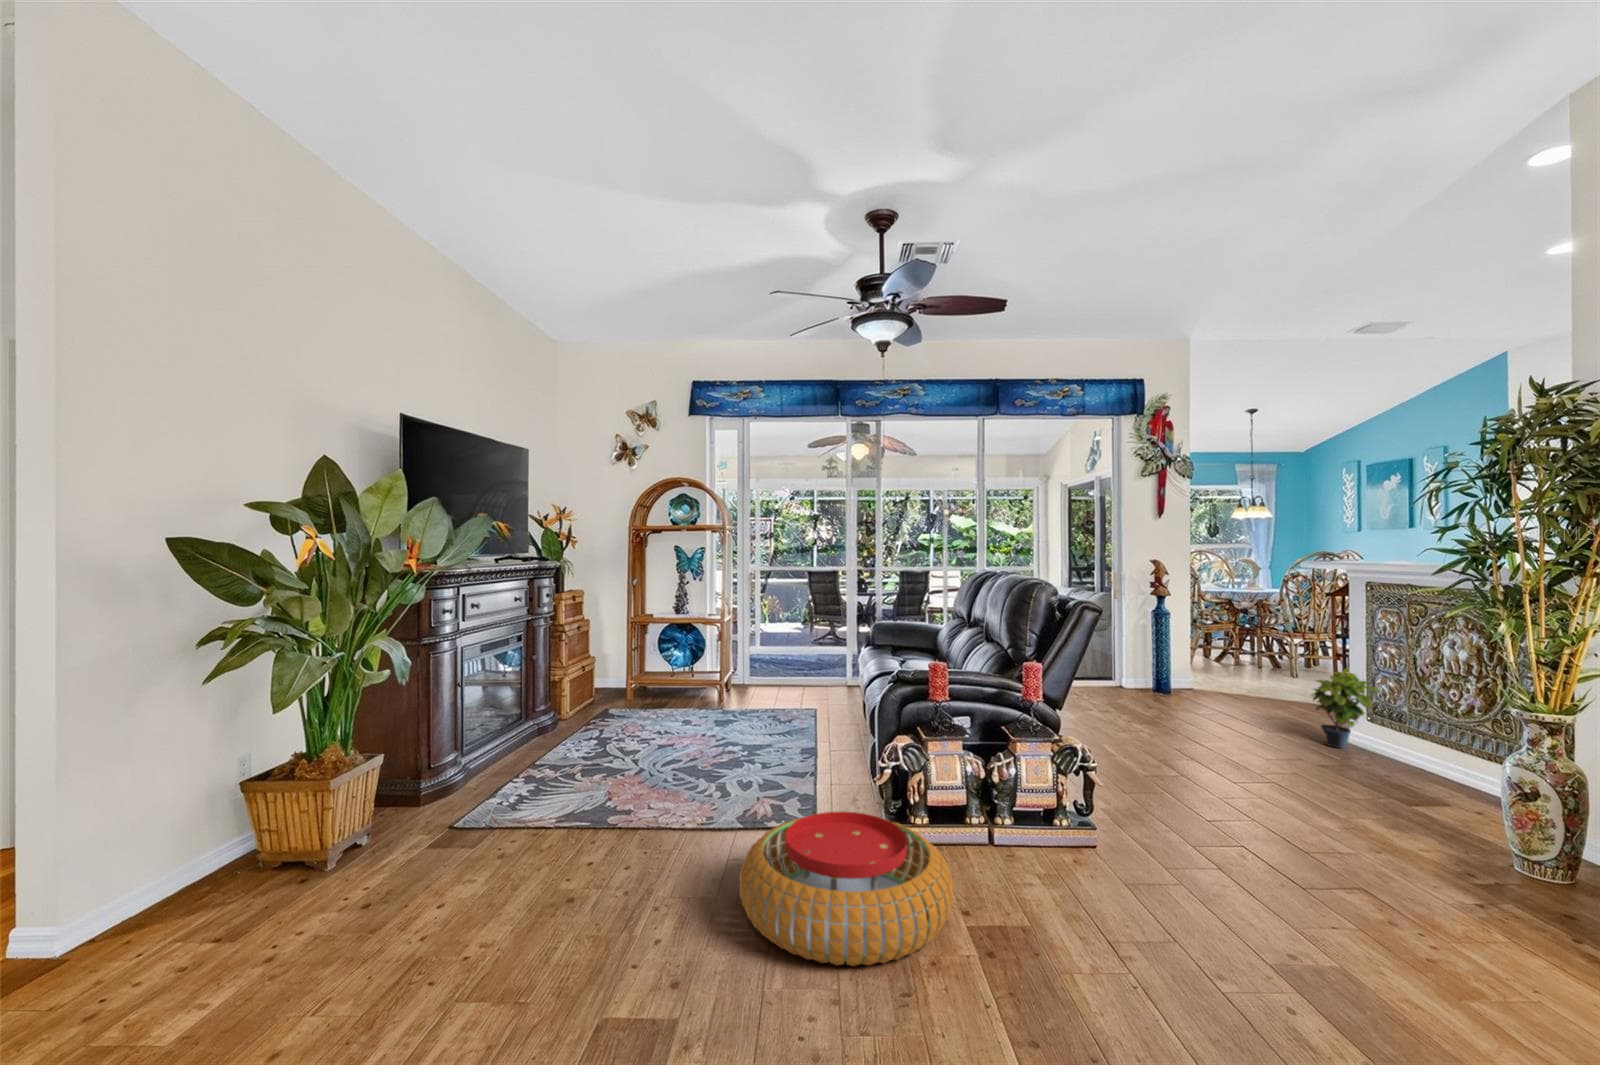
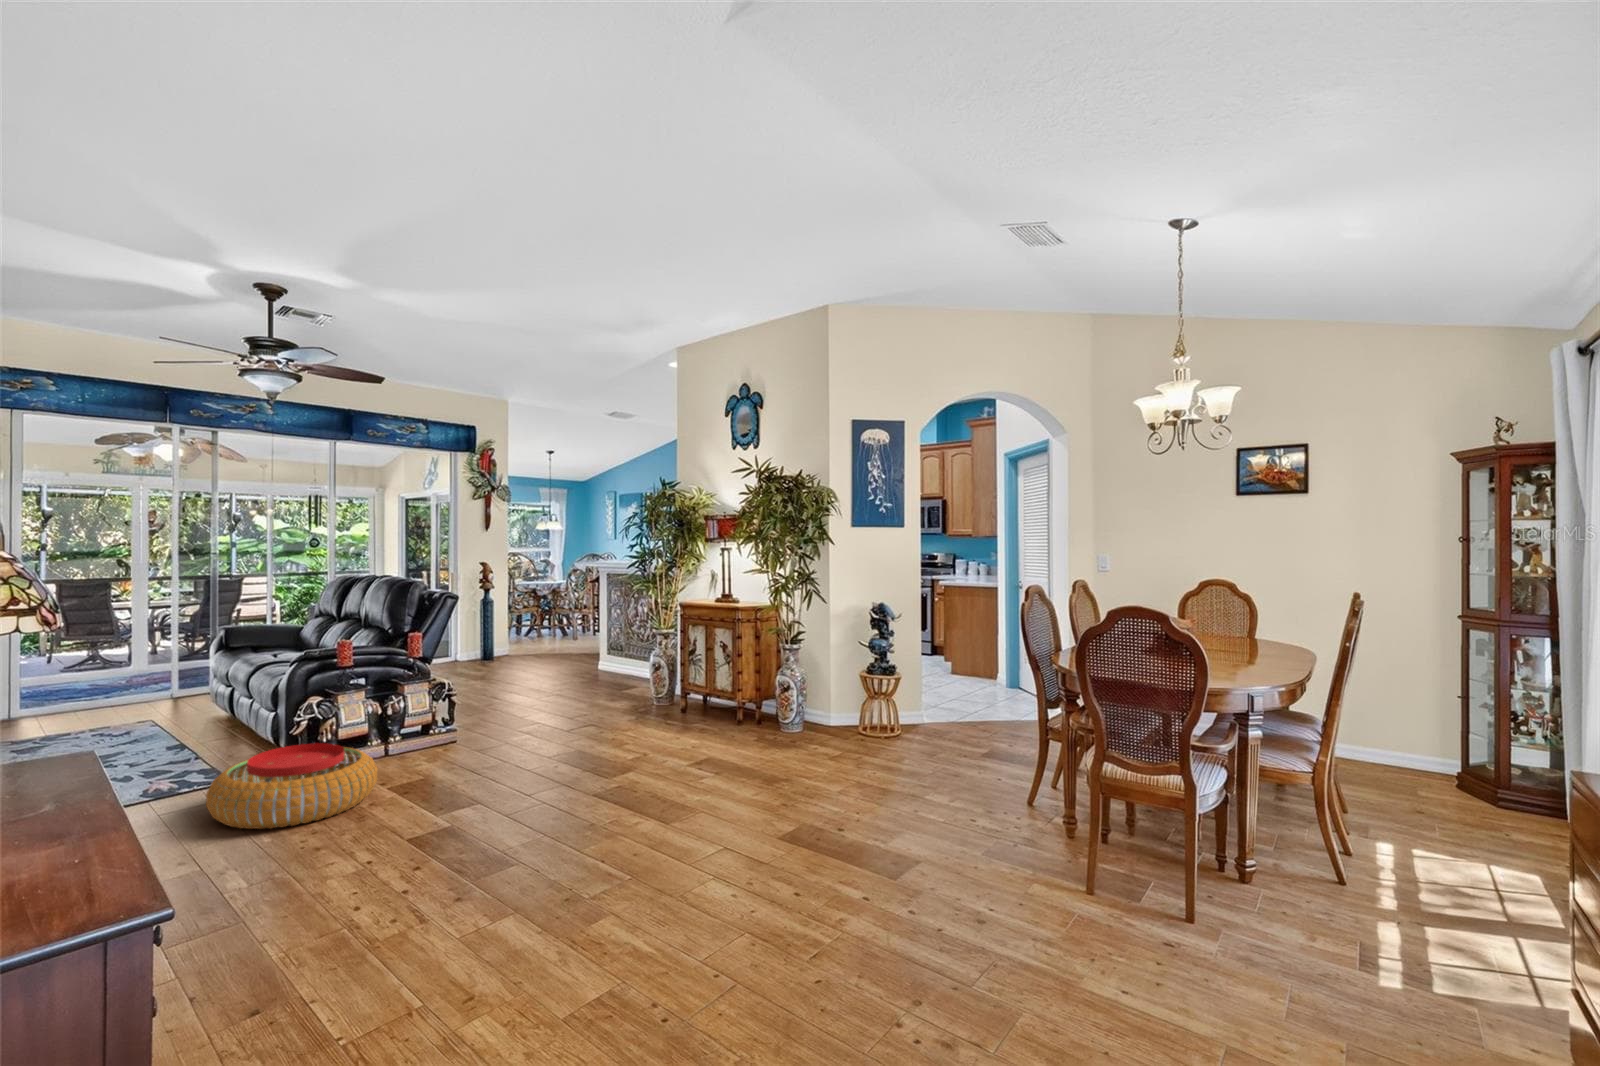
potted plant: present [1312,668,1379,748] -> none [578,624,613,673]

